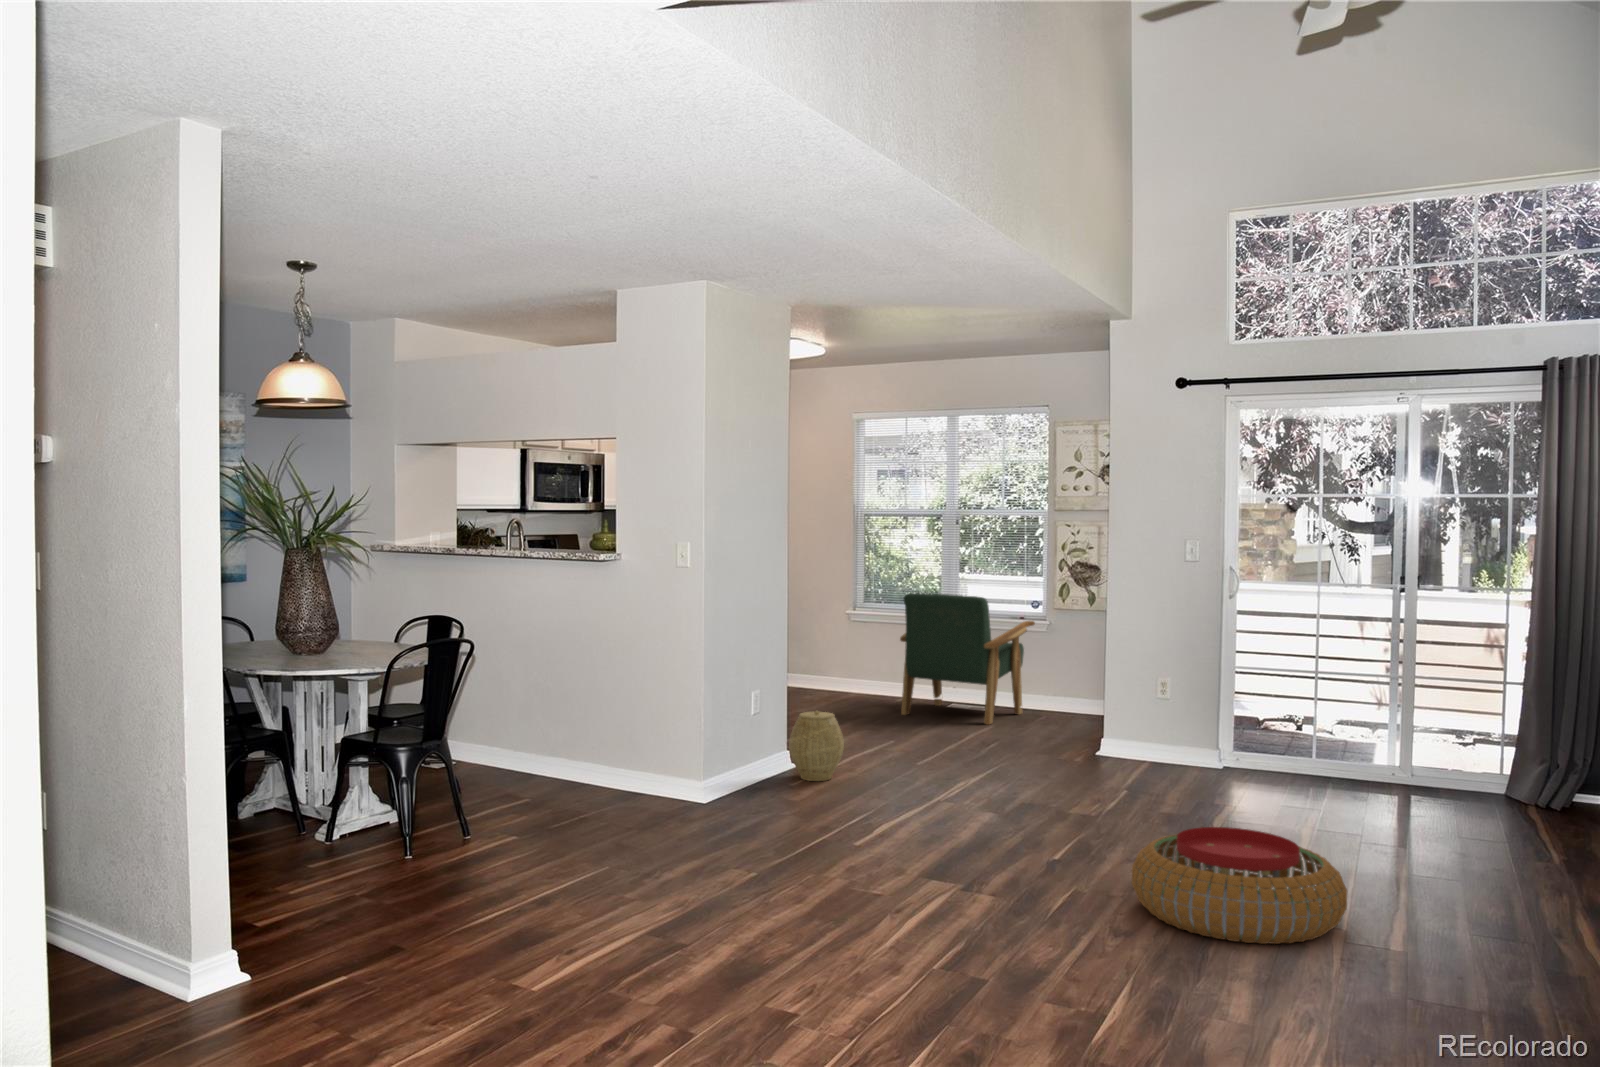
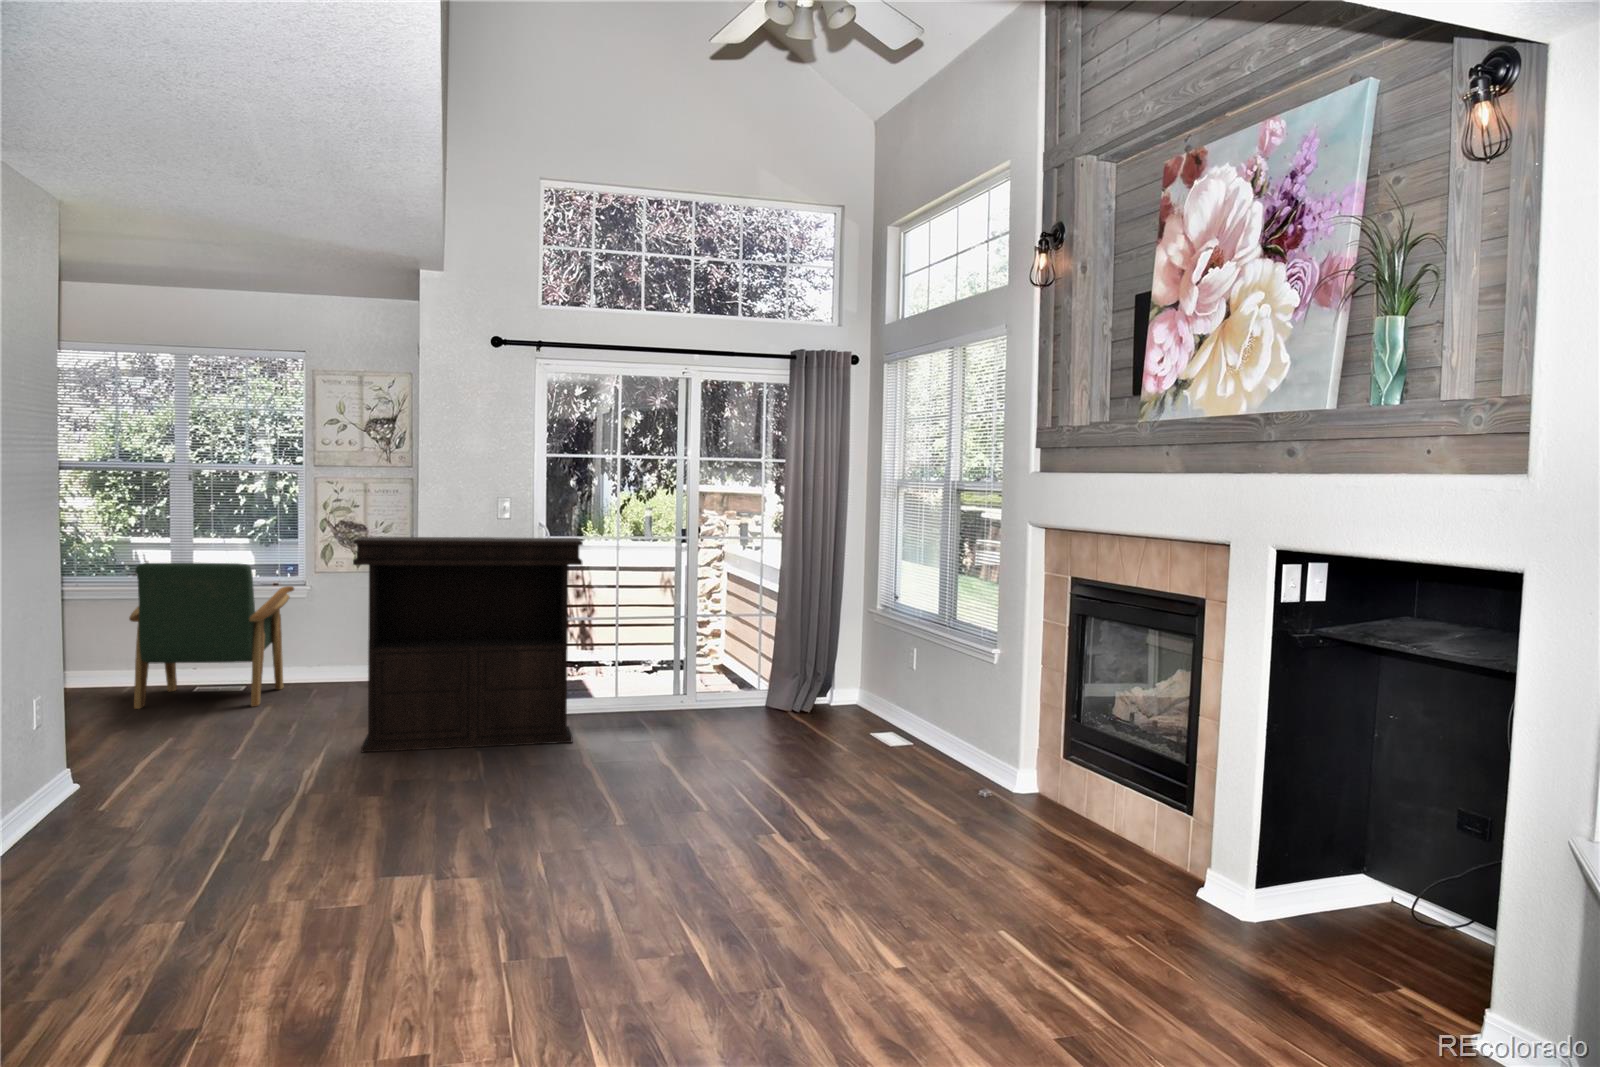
console table: none [1030,574,1254,793] -> present [353,536,583,752]
woven basket: present [789,711,844,781] -> none [45,727,132,821]
pouf: present [1131,827,1347,944] -> none [606,785,808,905]

